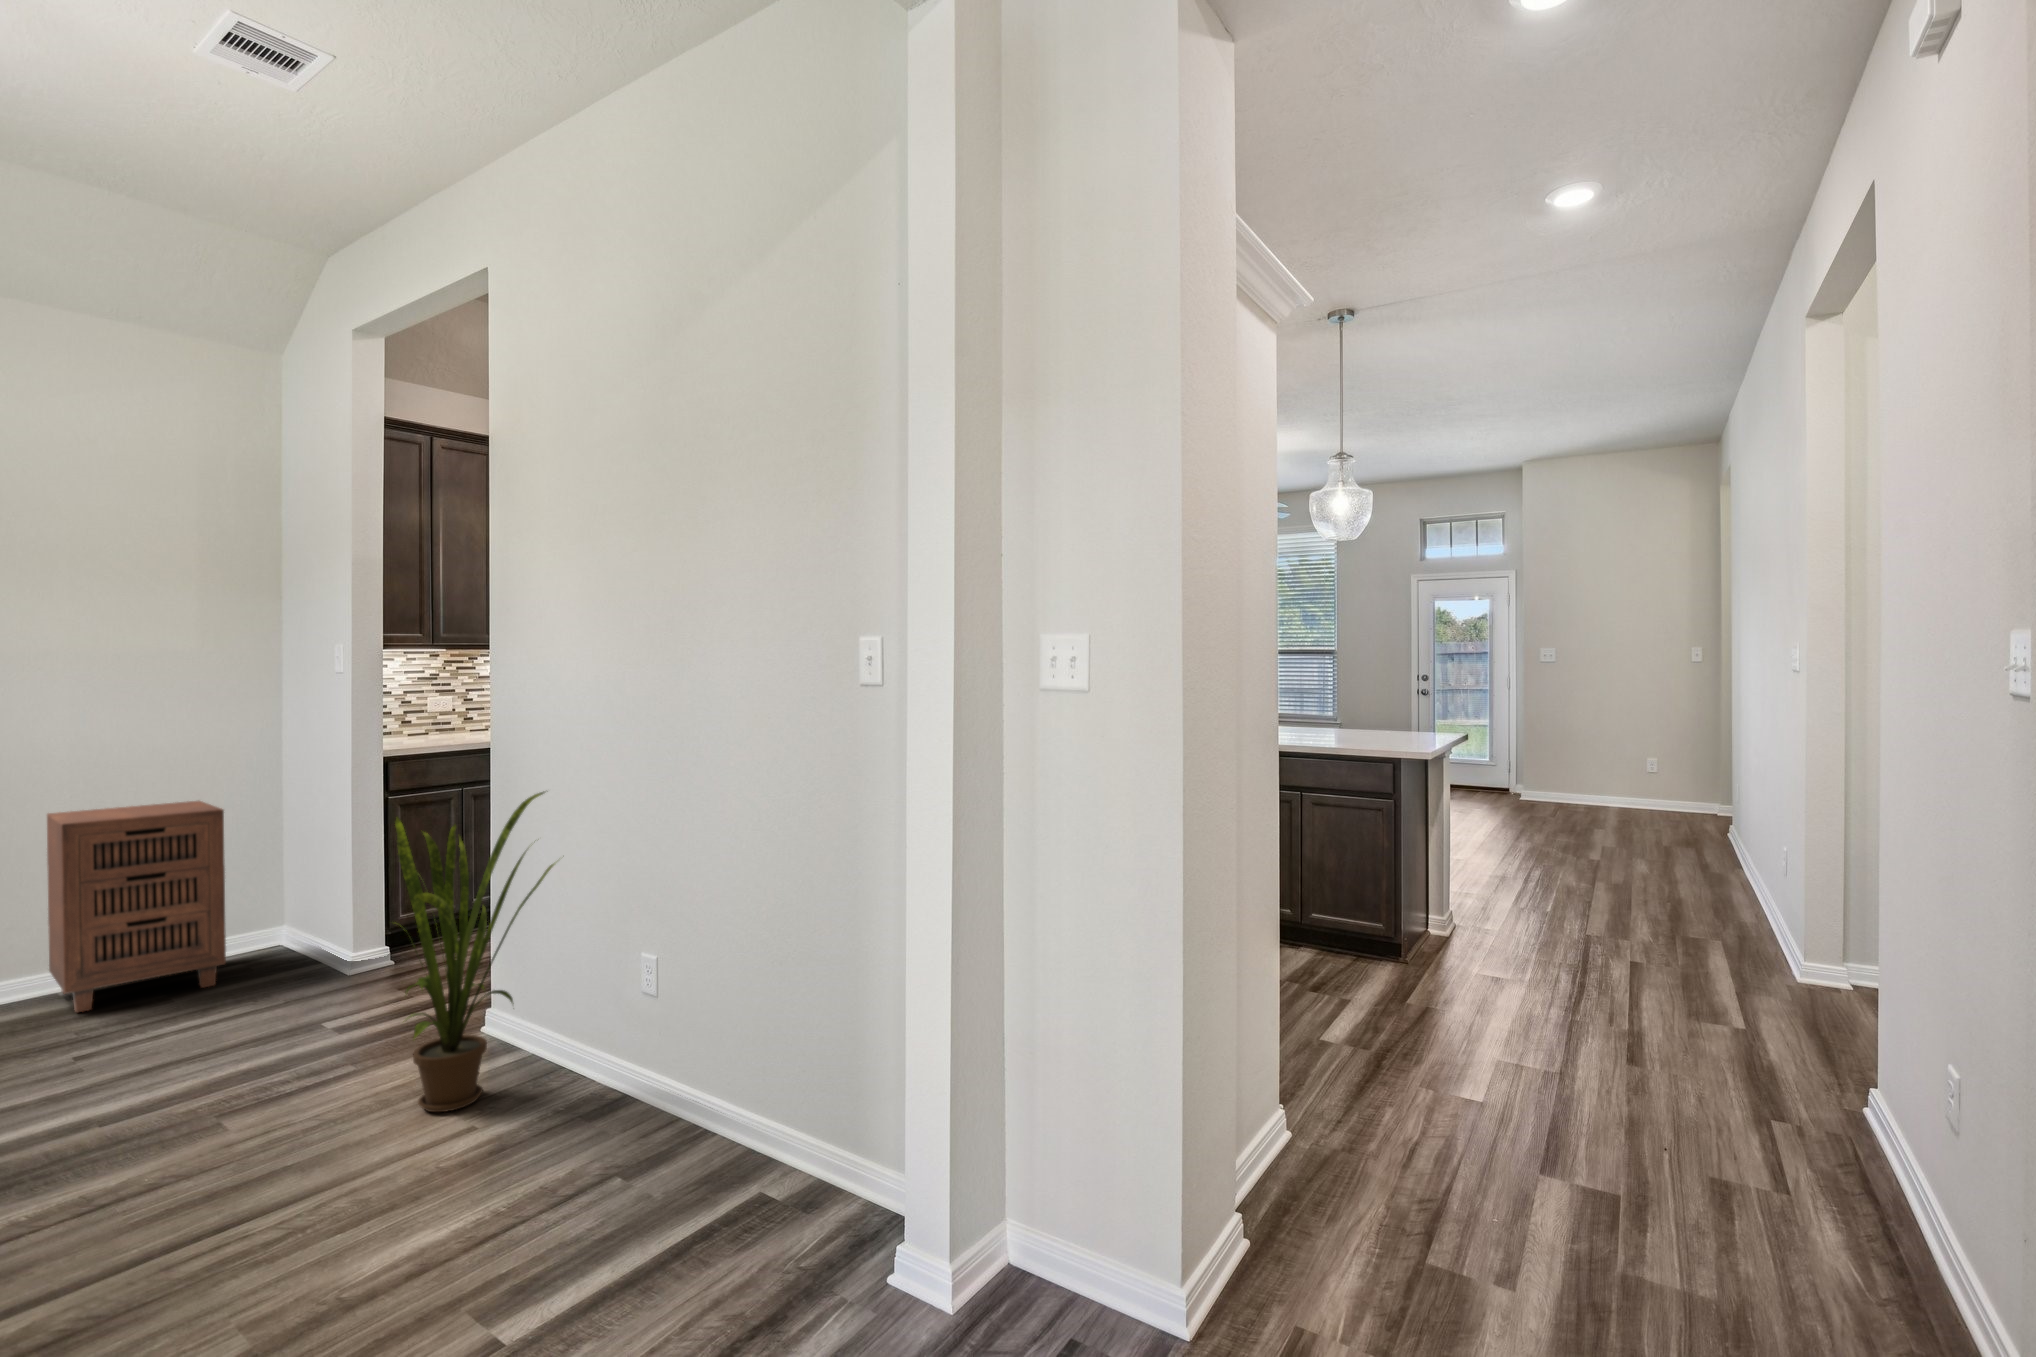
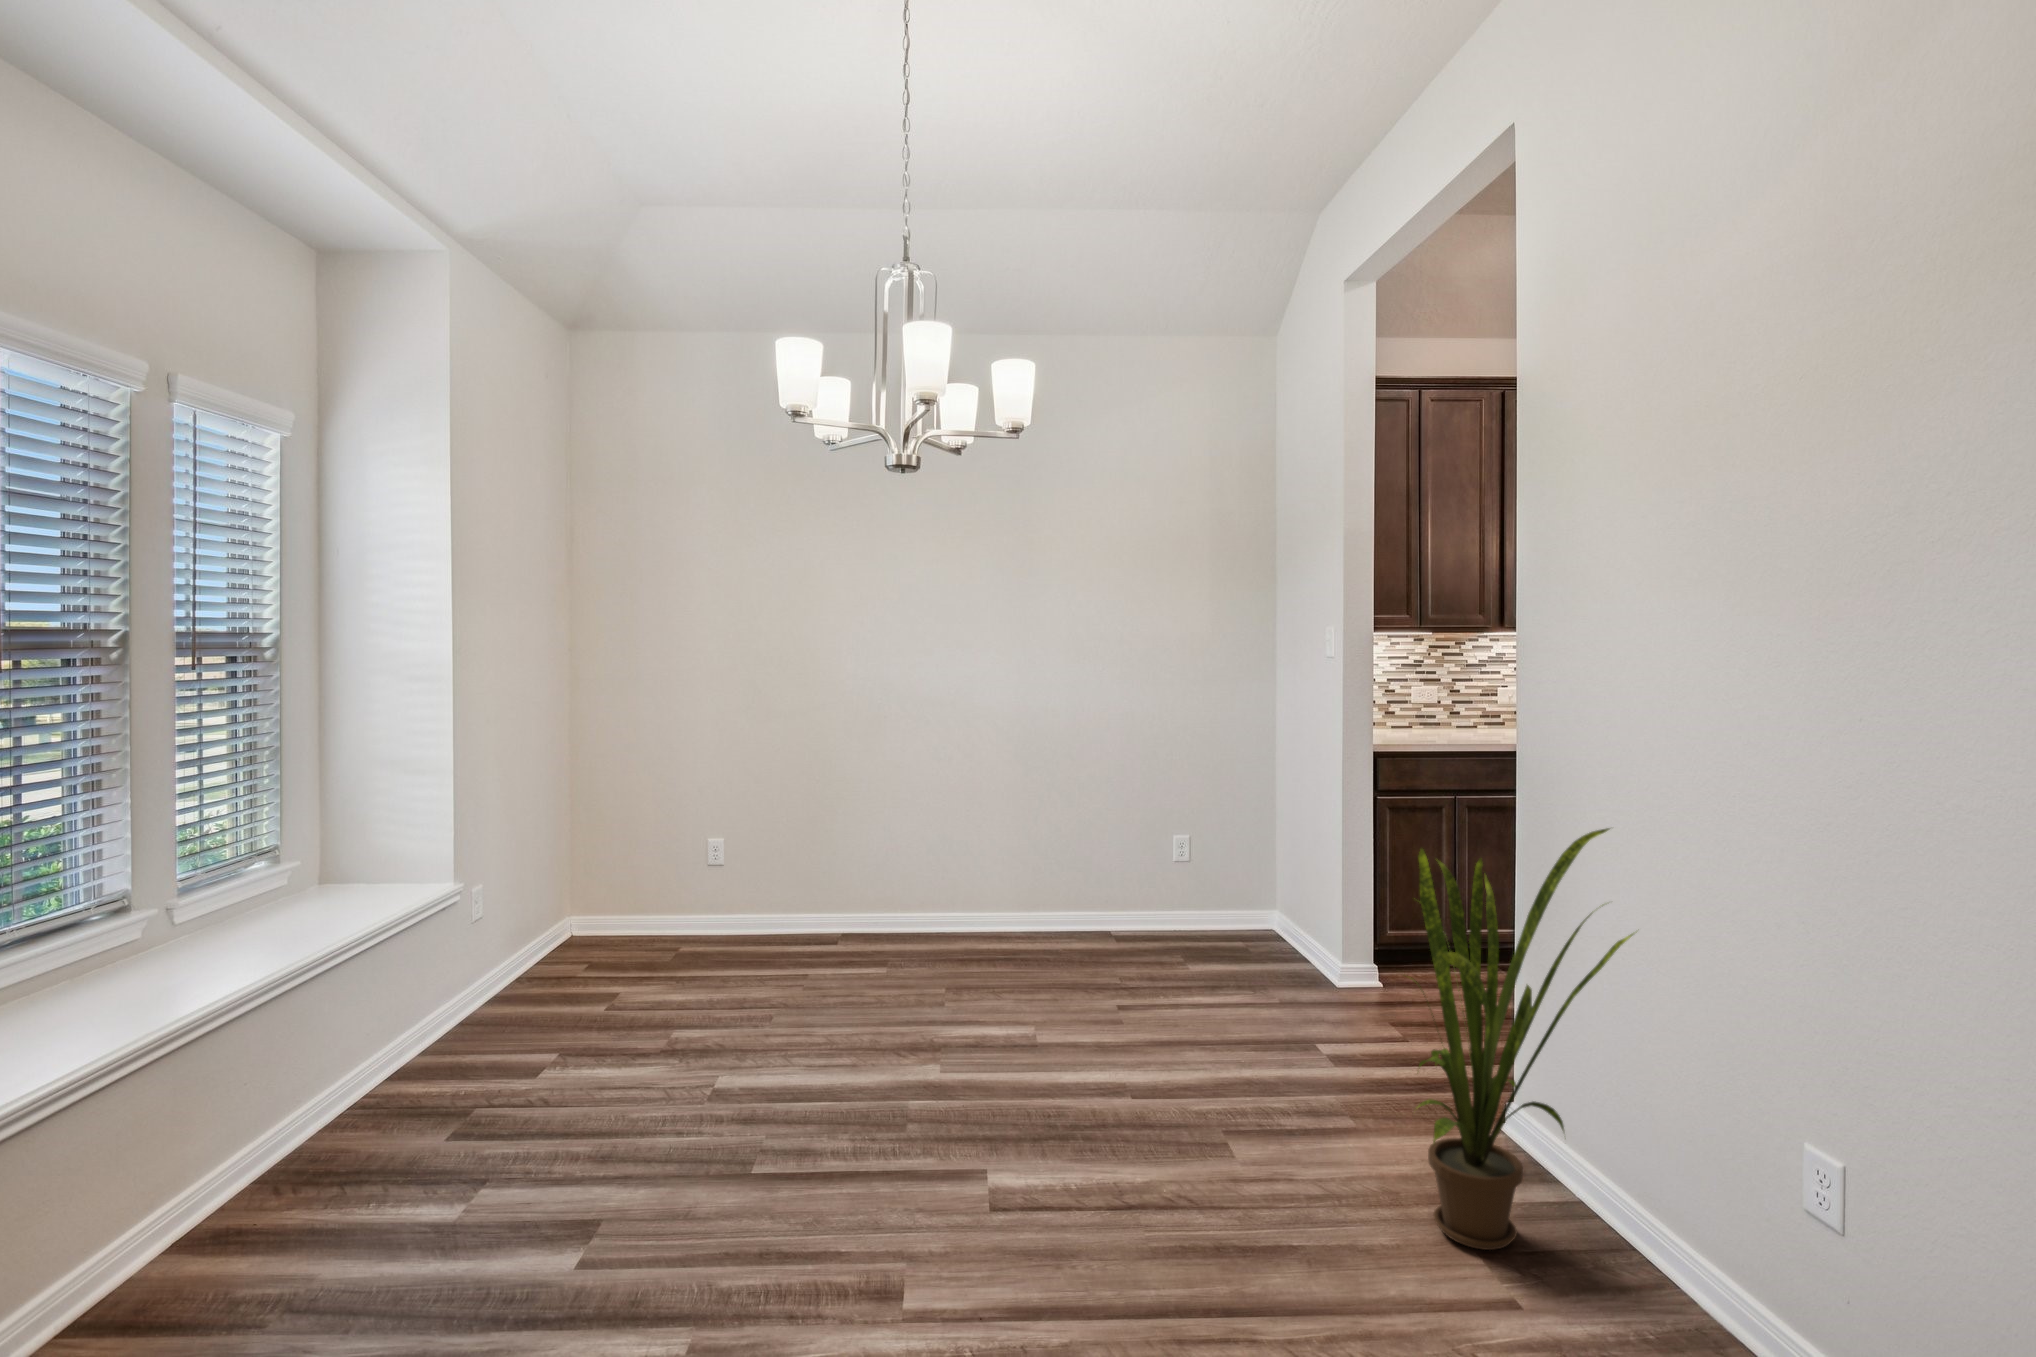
cabinet: present [47,801,226,1013] -> none [1105,781,1230,966]

